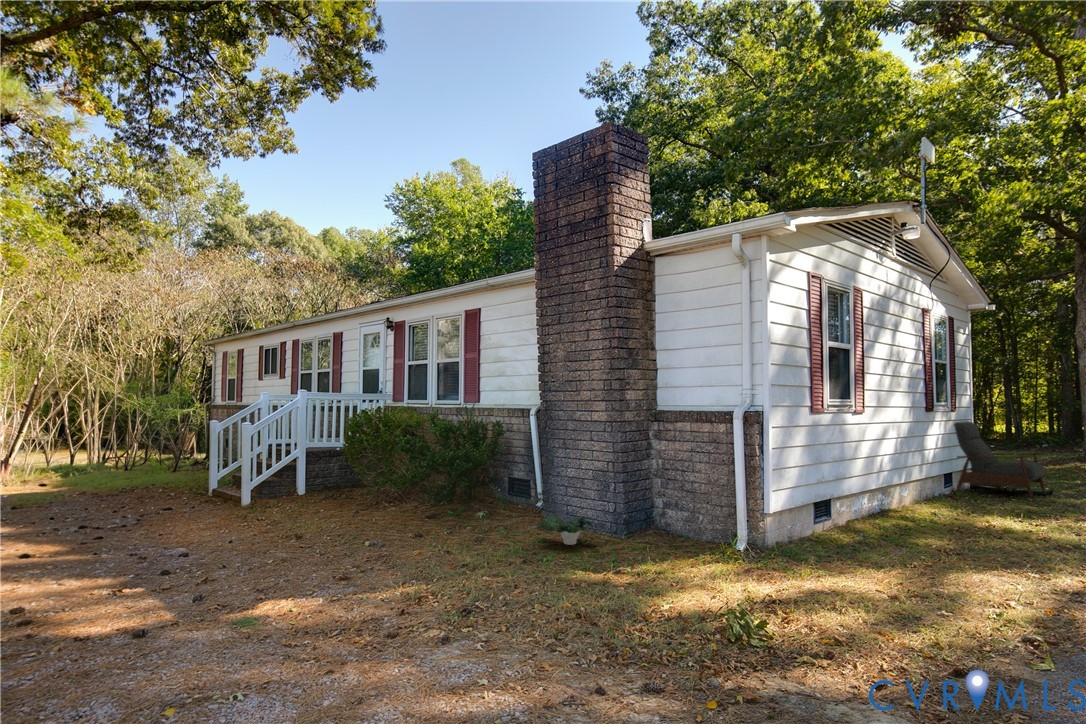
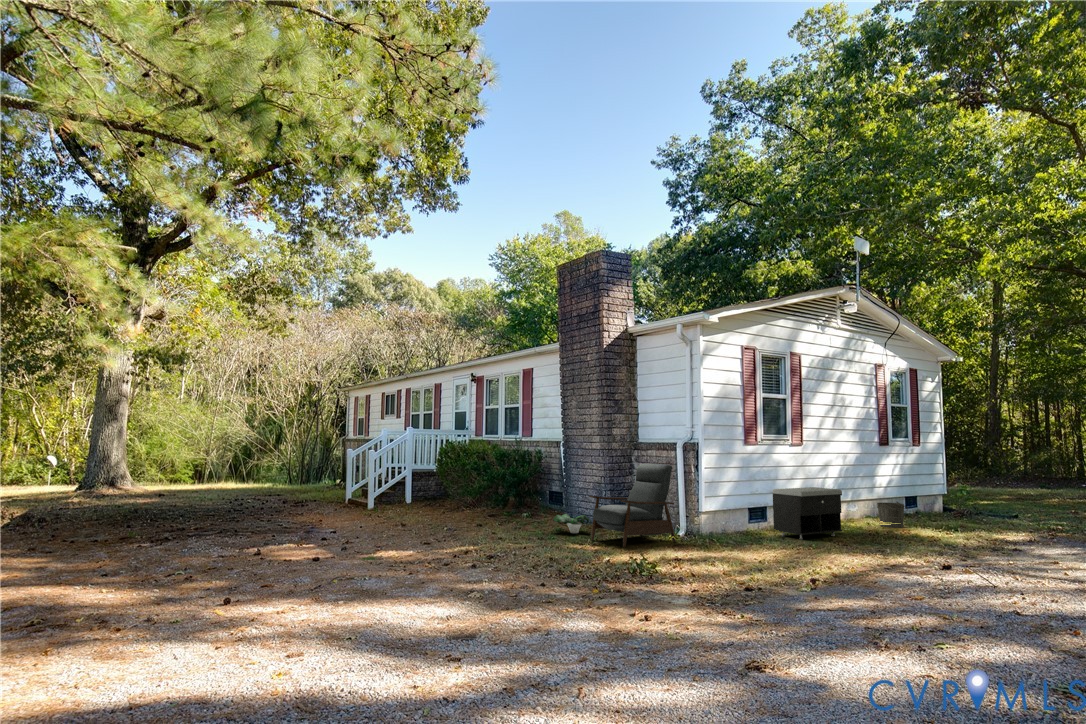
chair: present [954,421,1046,499] -> present [589,463,676,548]
storage bench: none [835,464,917,539] -> present [773,487,842,539]
bucket: none [917,475,956,508] -> present [877,502,908,528]

